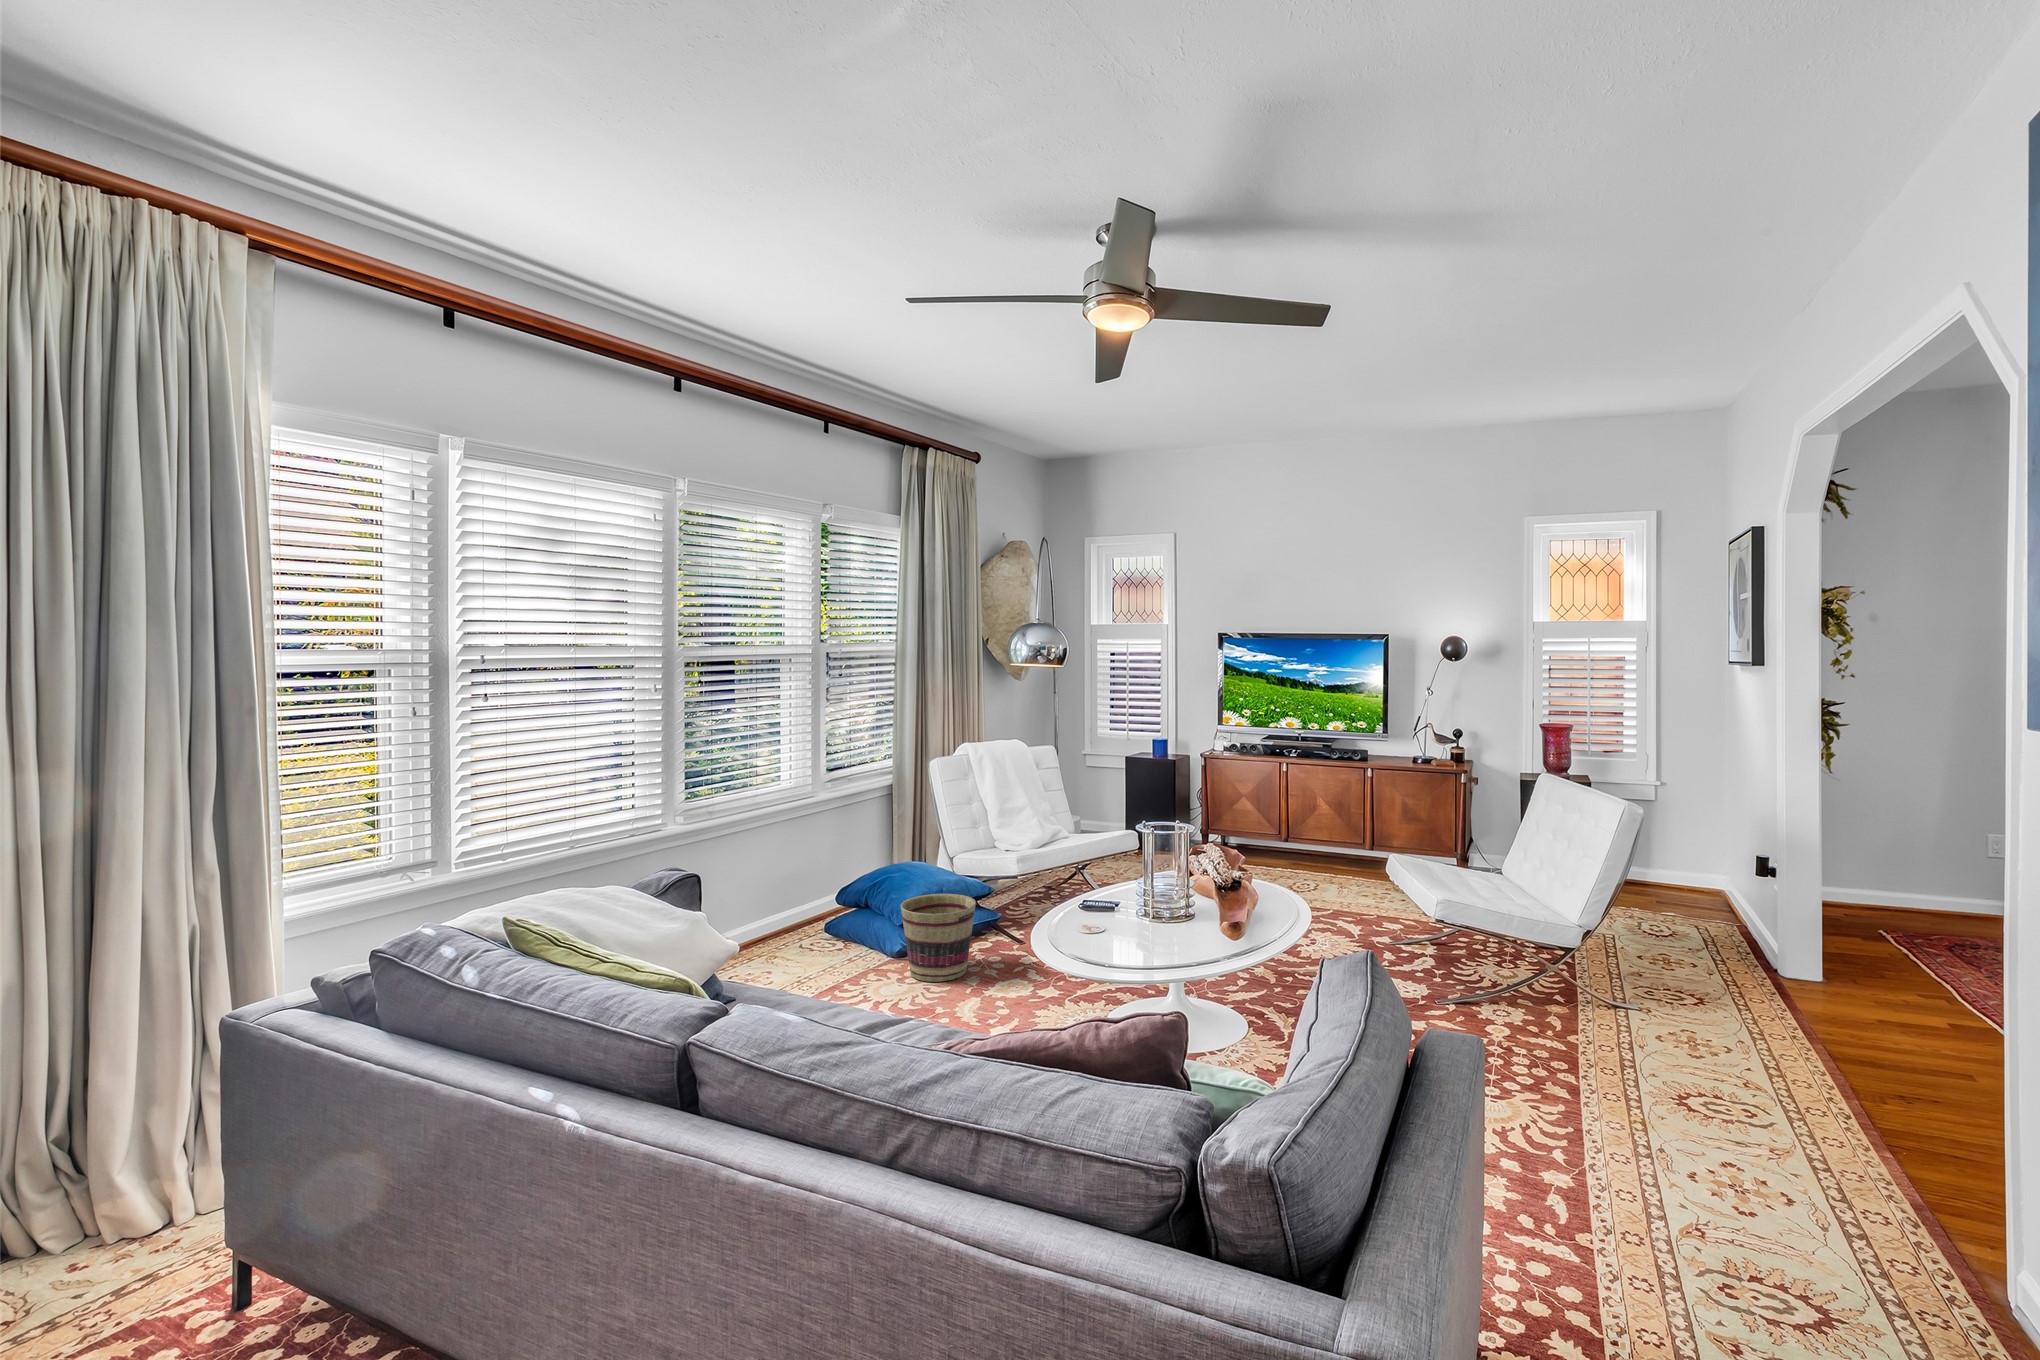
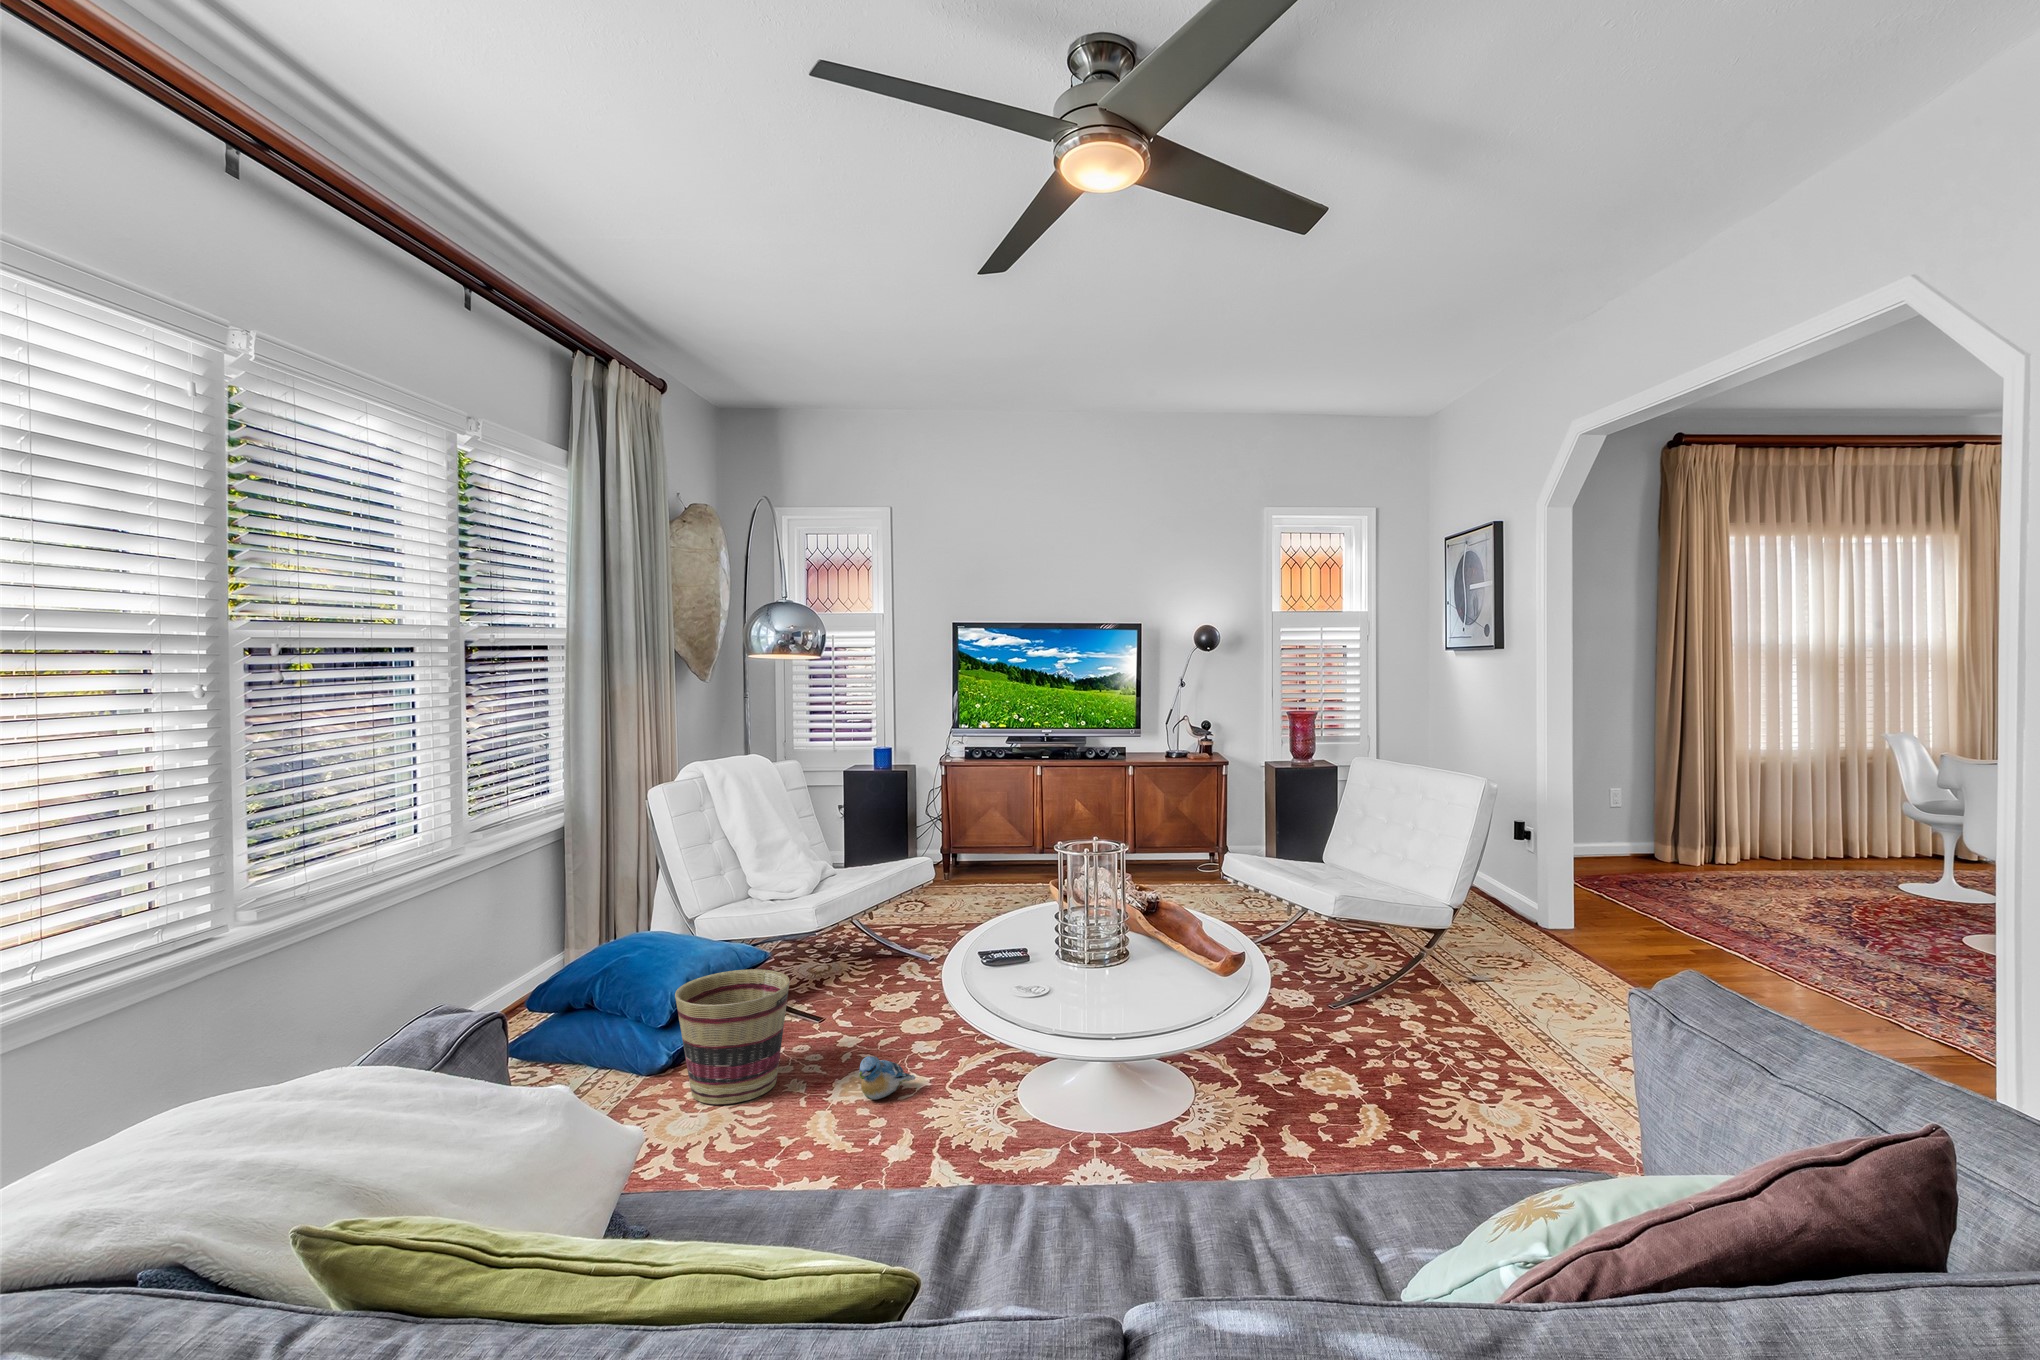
plush toy: none [1000,965,1043,997] -> present [859,1056,915,1099]

